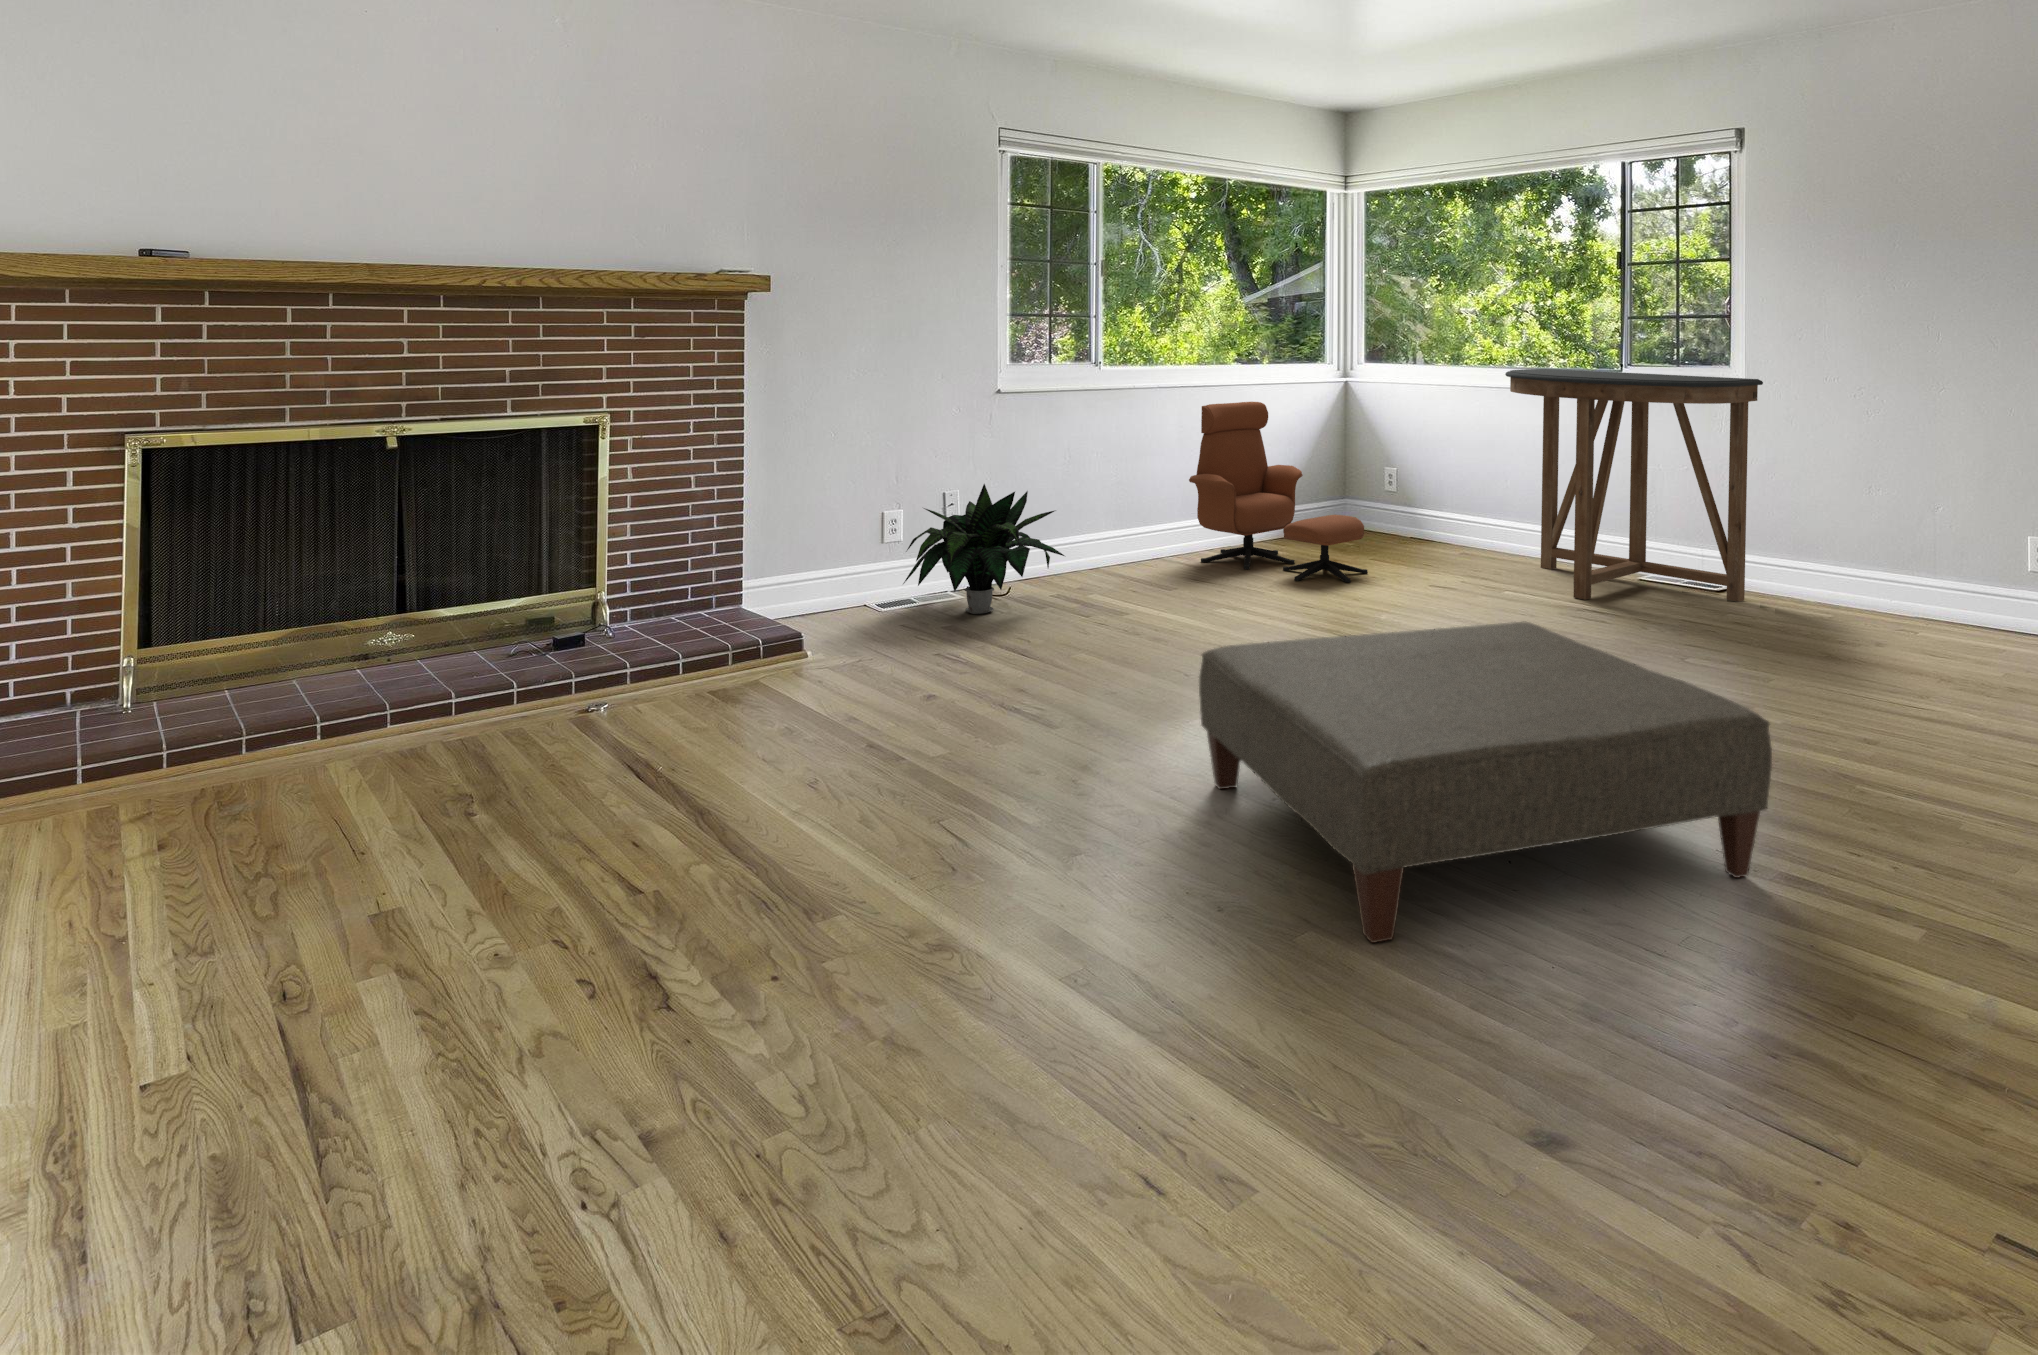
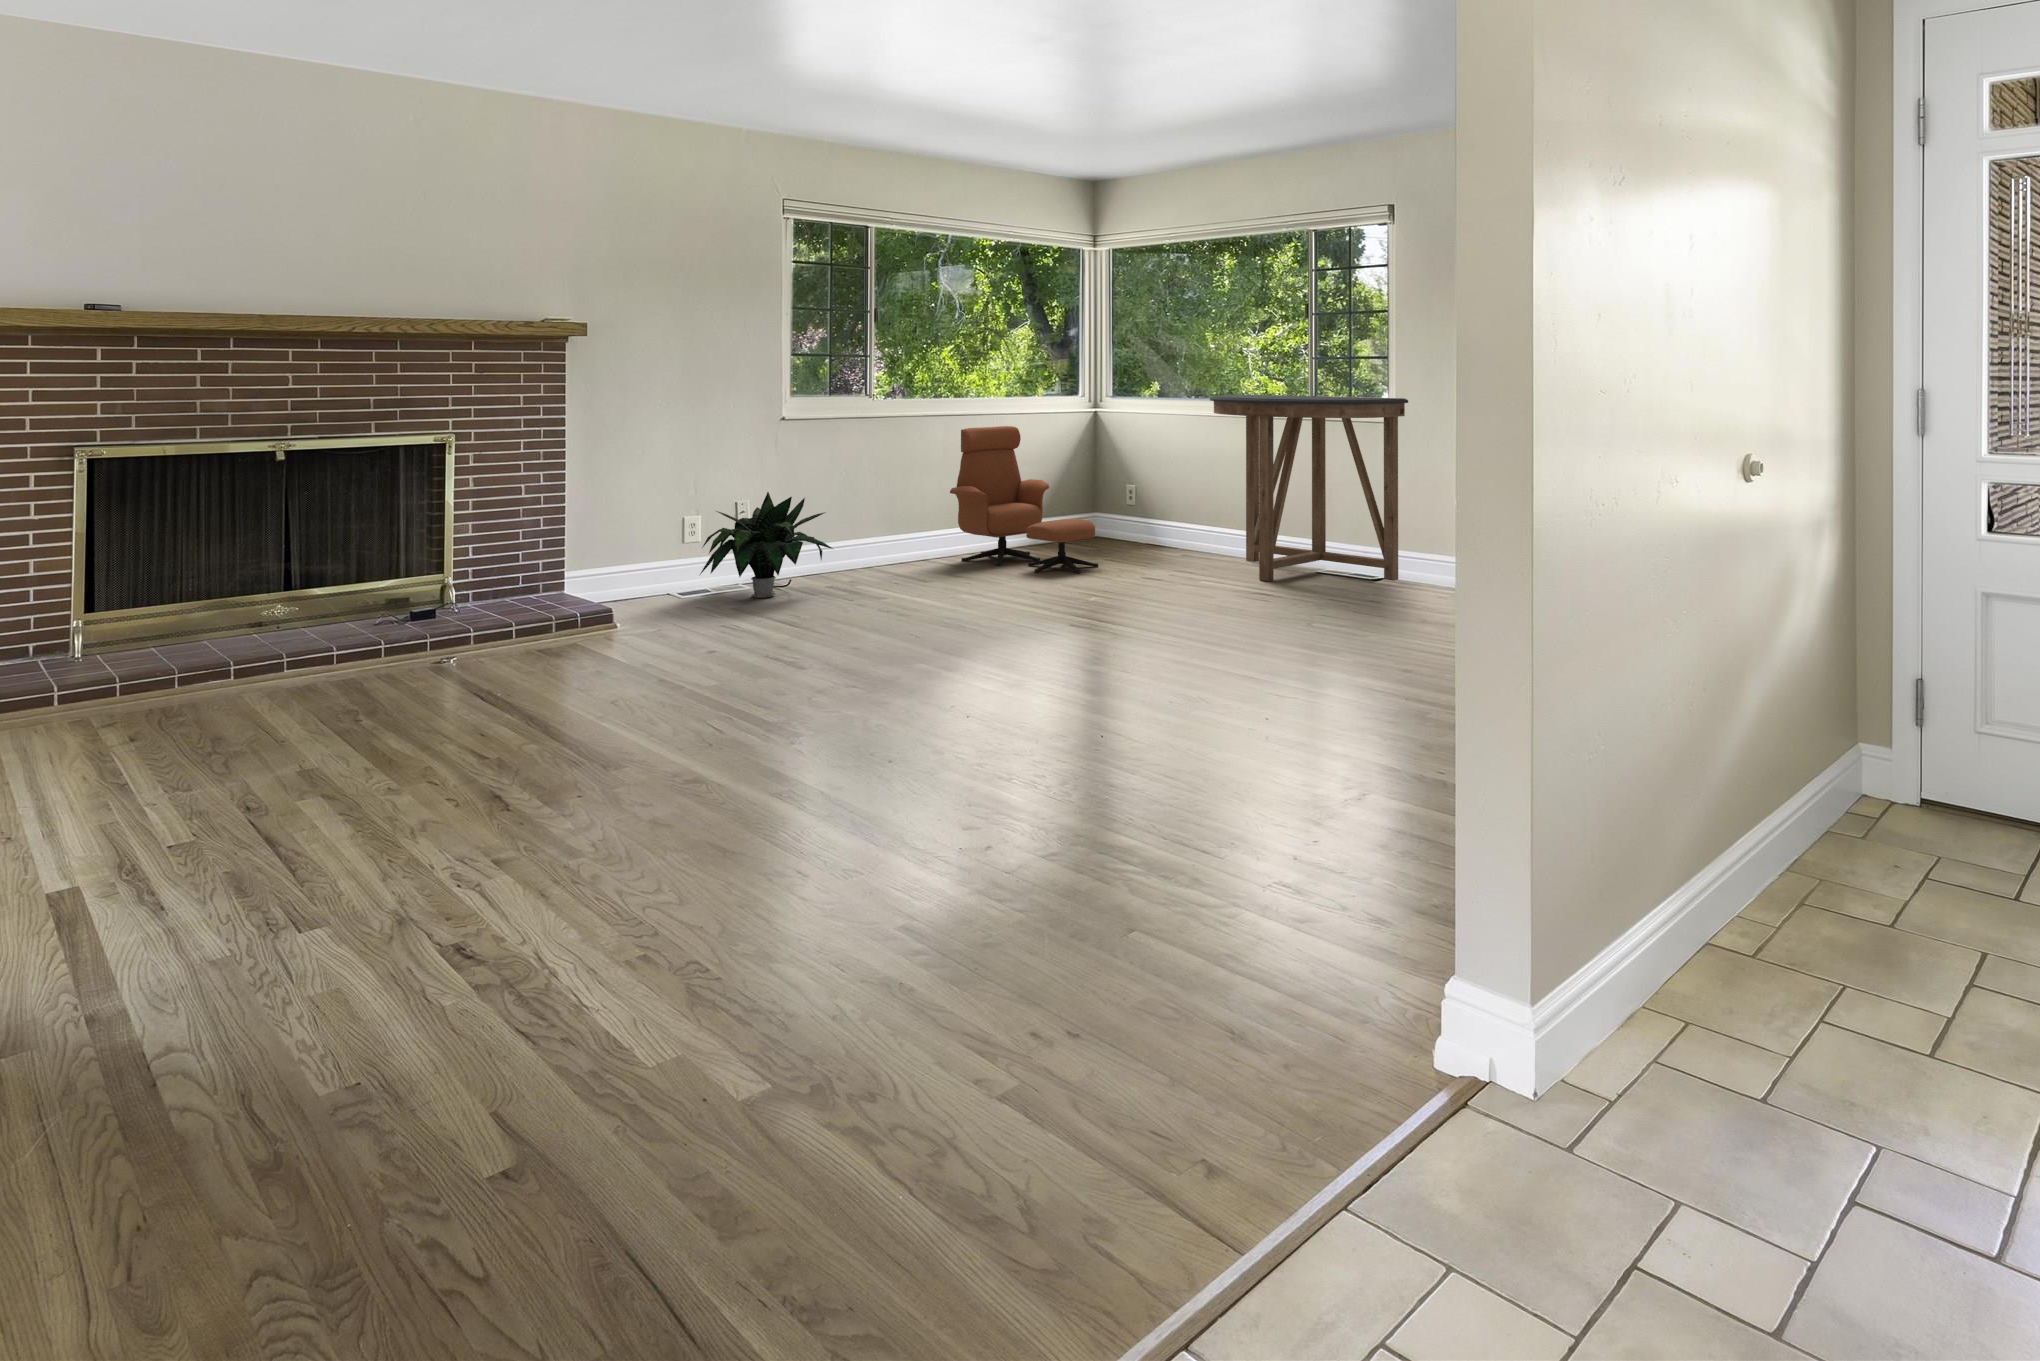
ottoman: present [1199,622,1772,943] -> none [900,575,1286,770]

